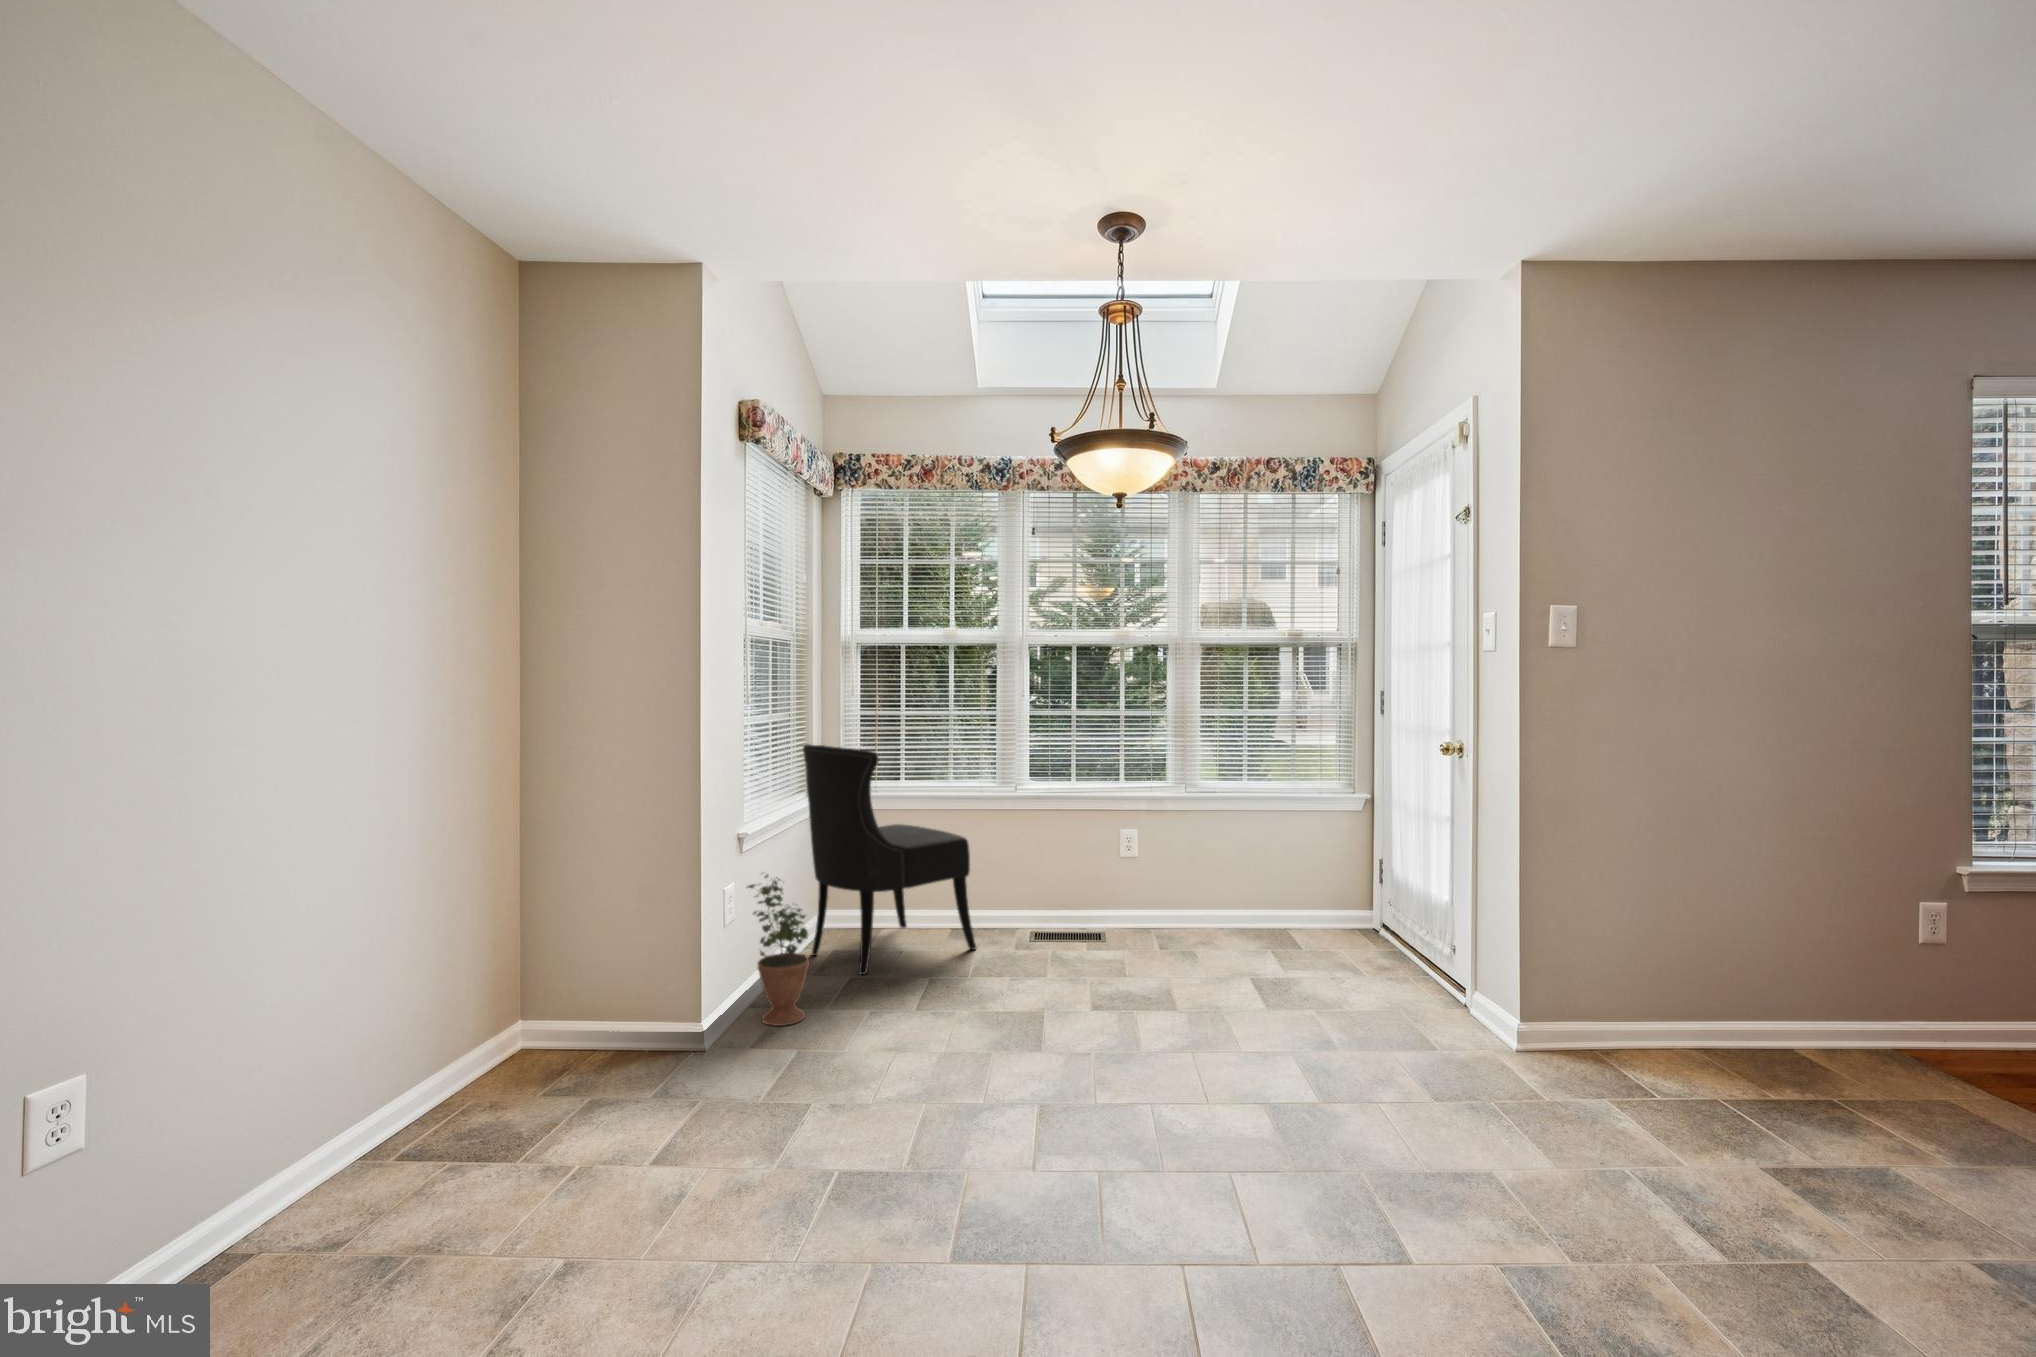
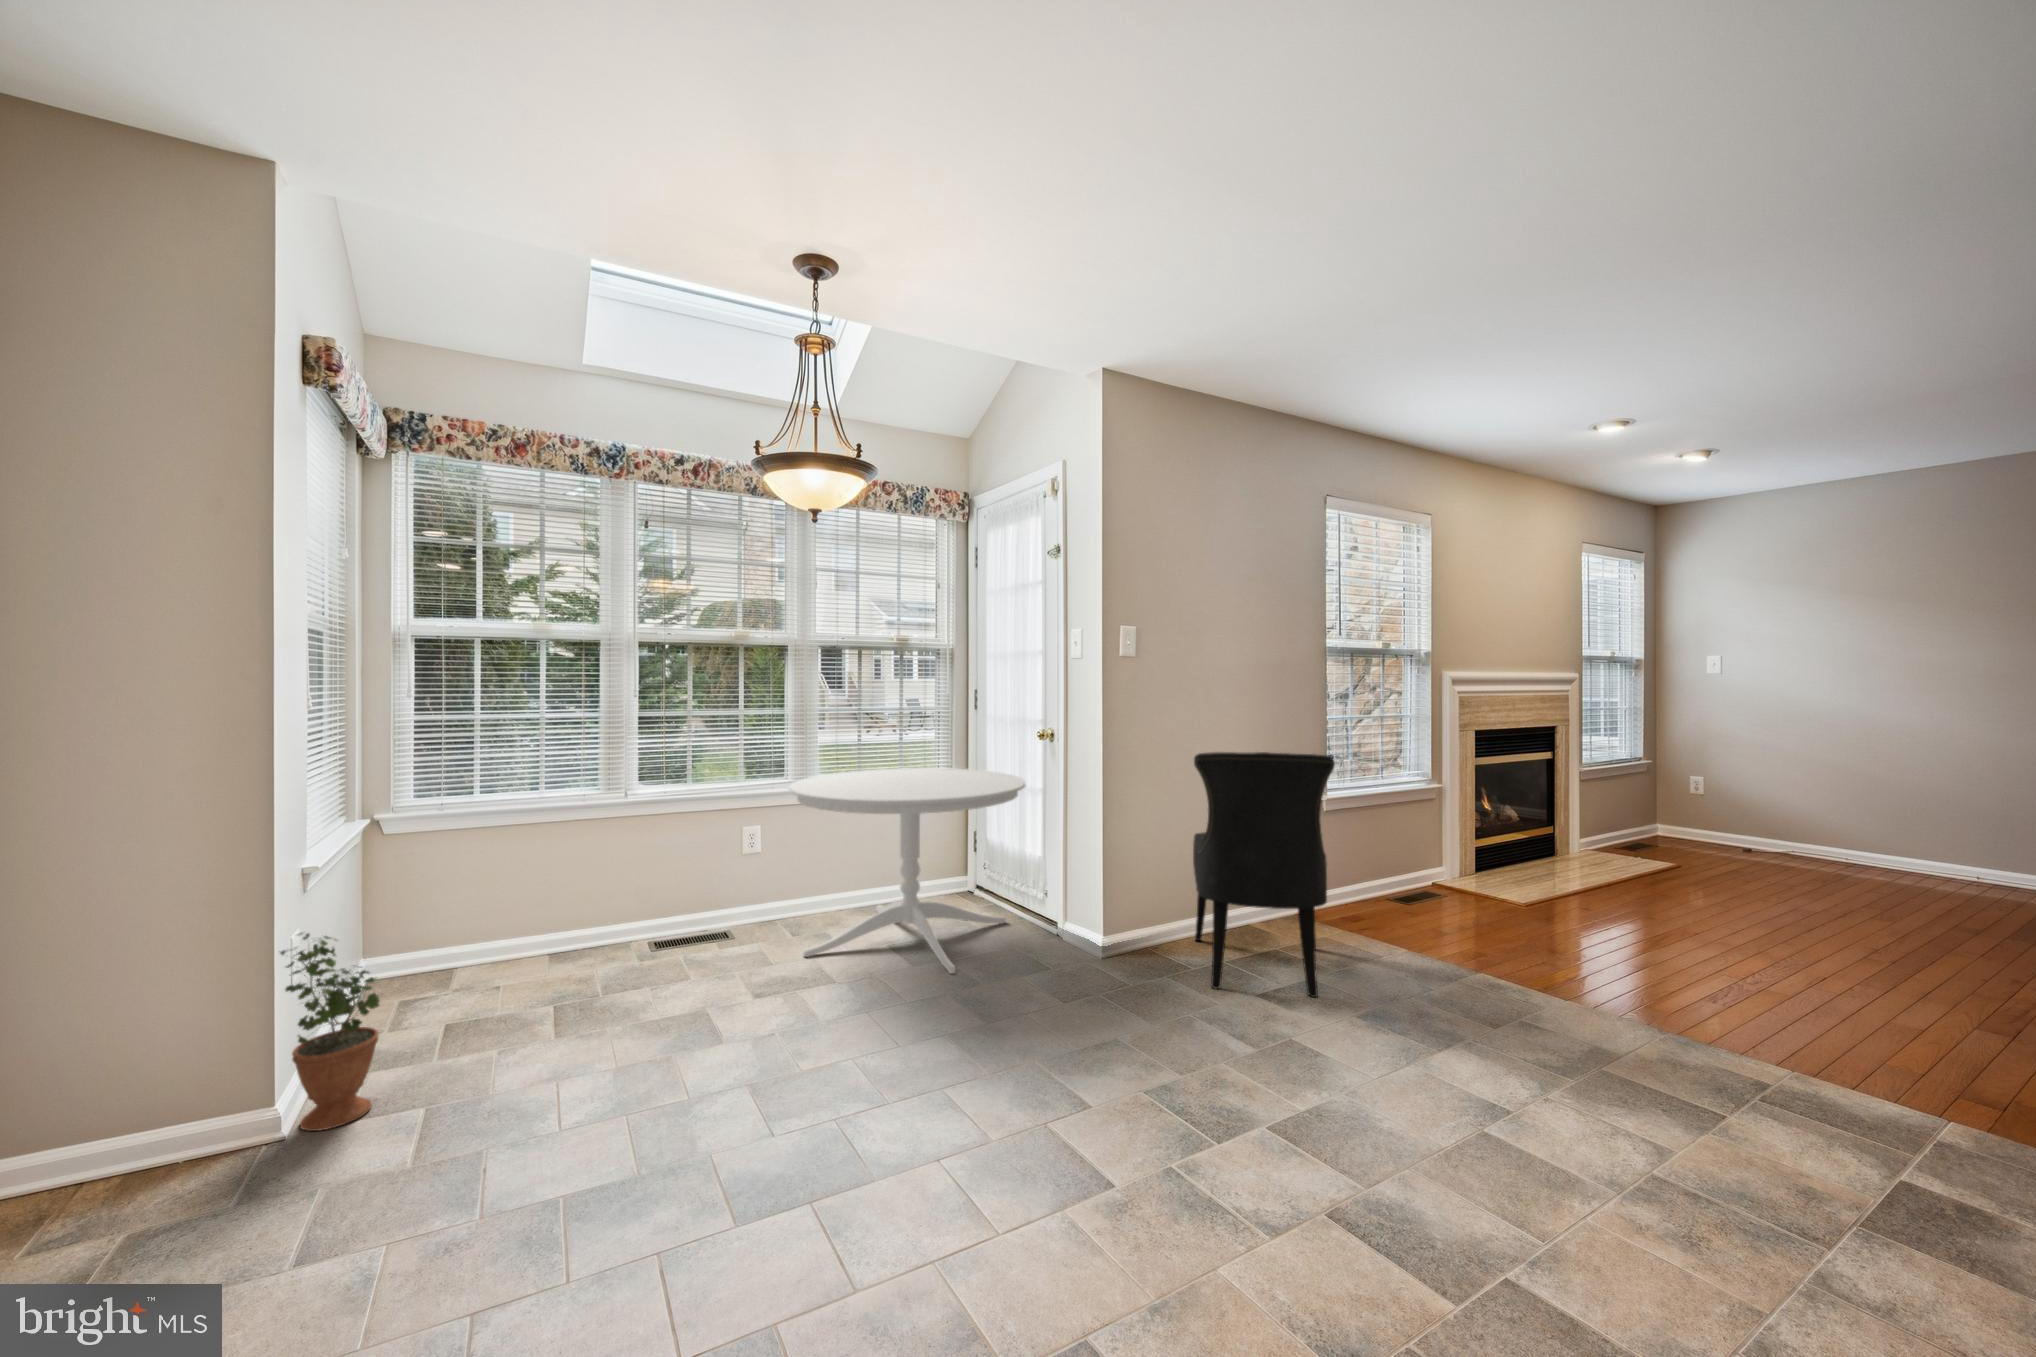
dining chair: present [803,744,976,975] -> present [1193,752,1335,997]
dining table: none [1154,780,1429,1016] -> present [789,768,1026,974]

